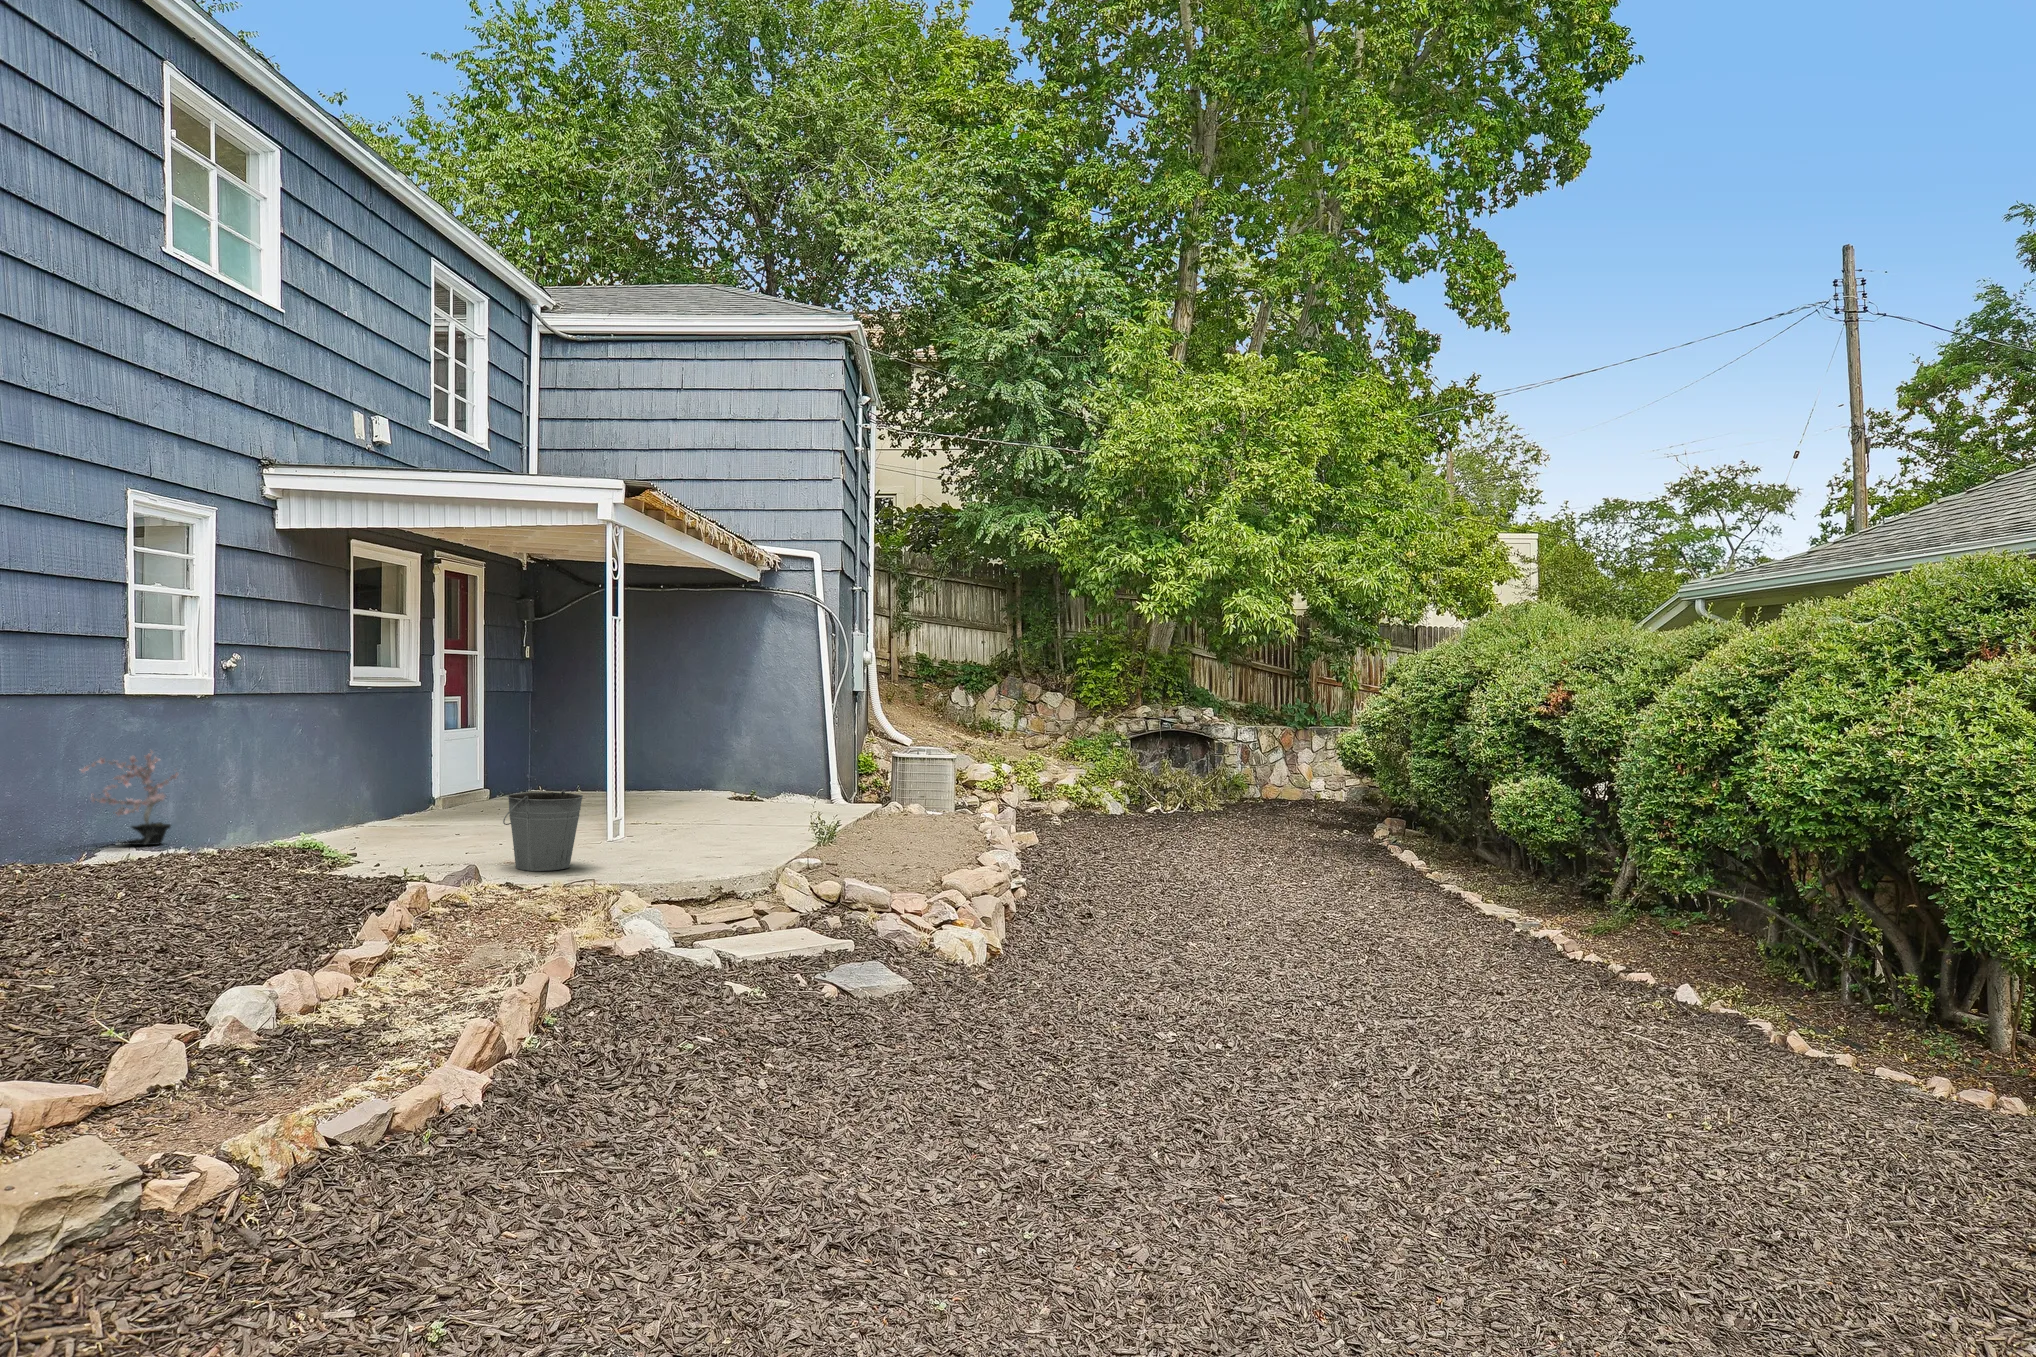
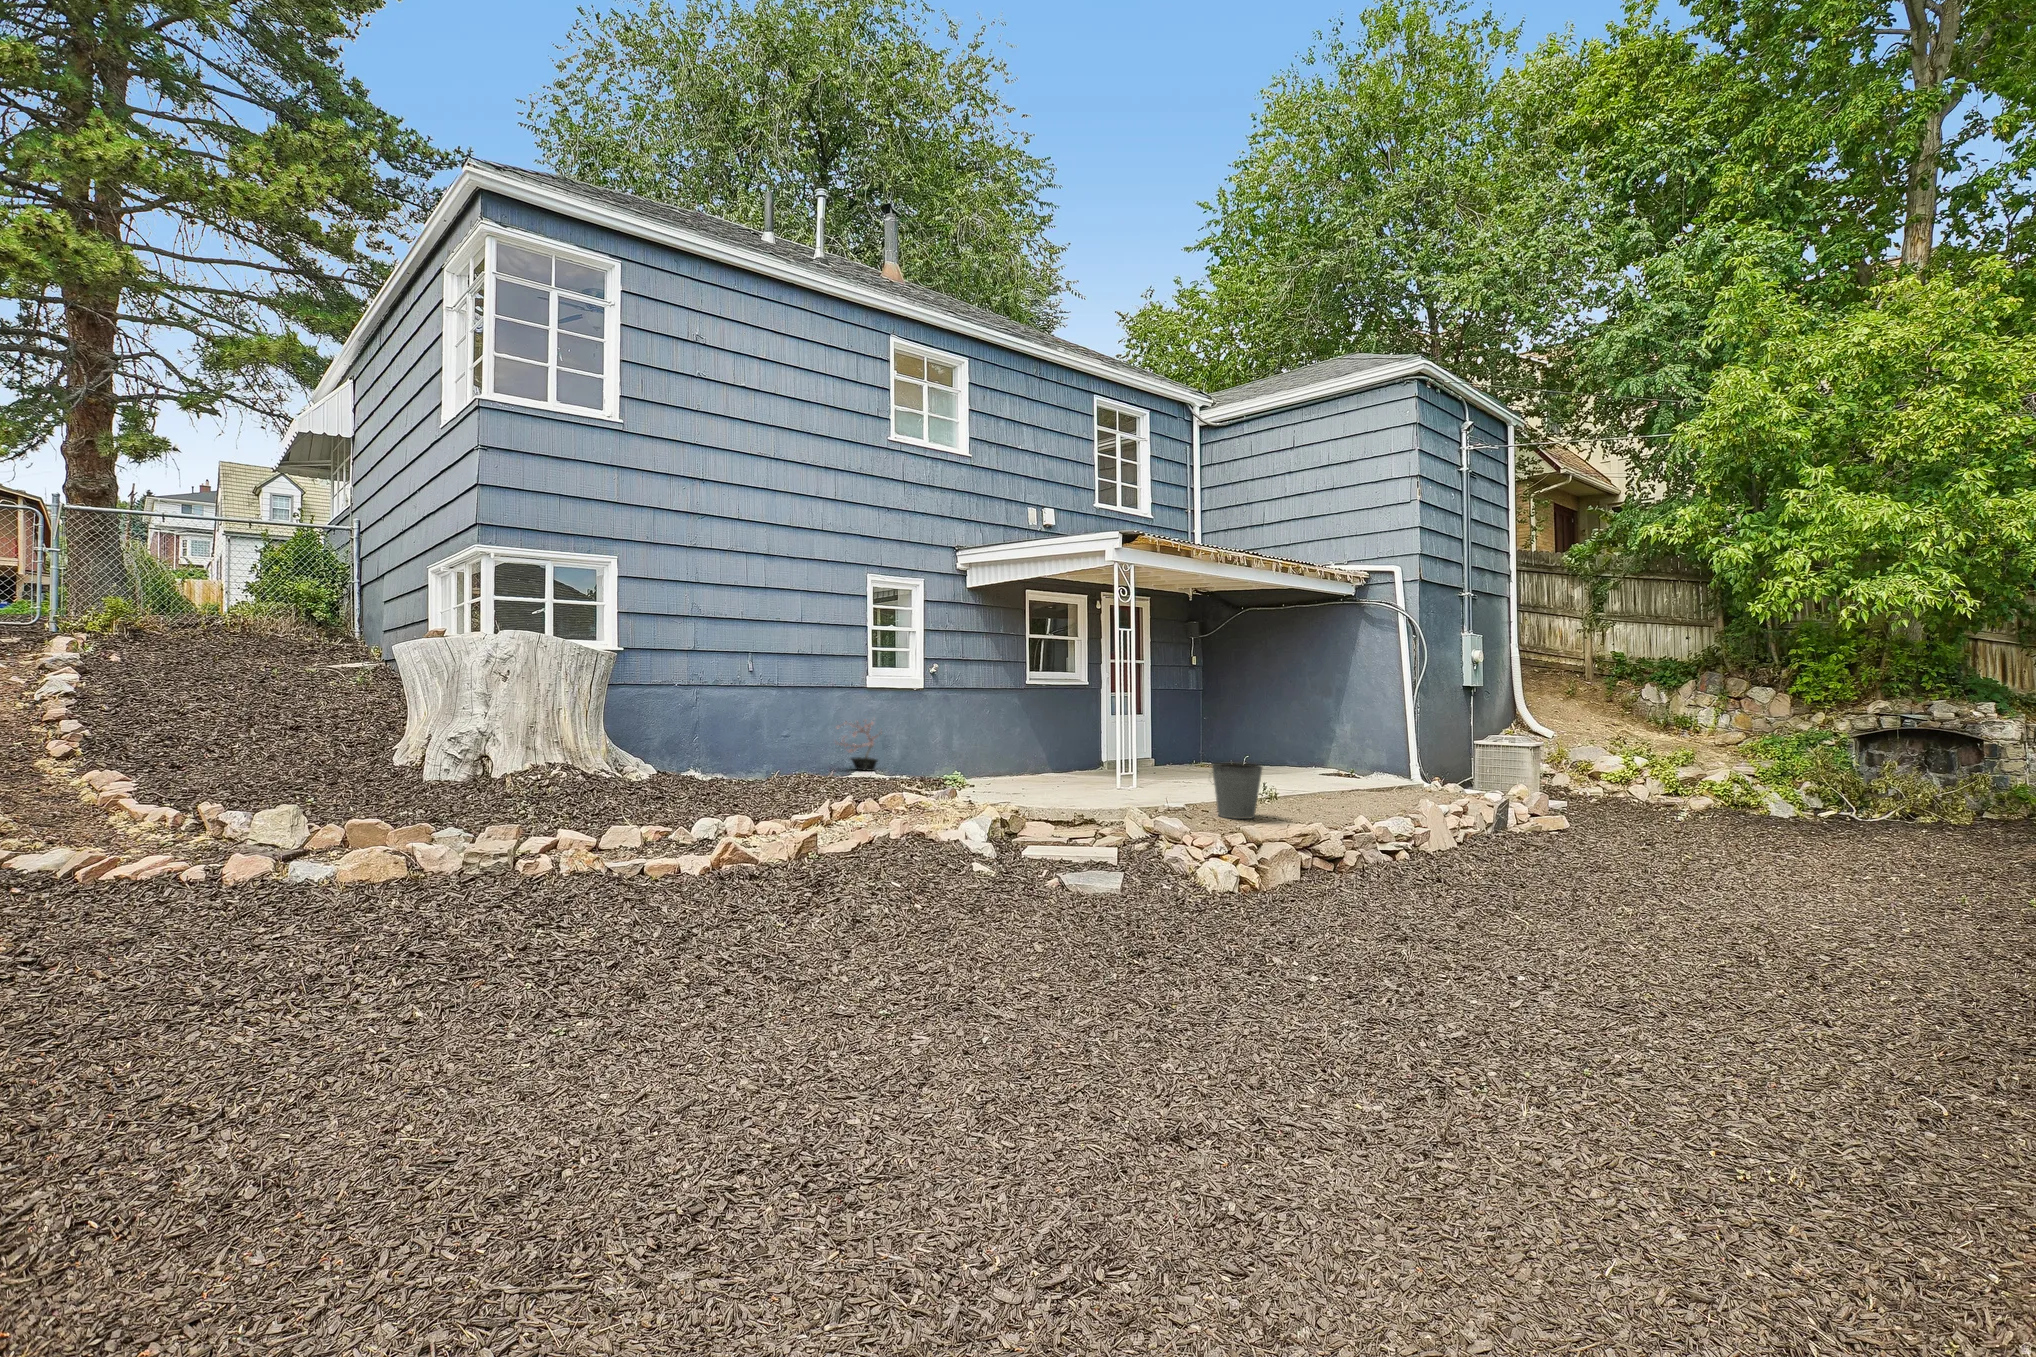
bucket: present [503,790,583,871] -> present [1212,763,1262,819]

